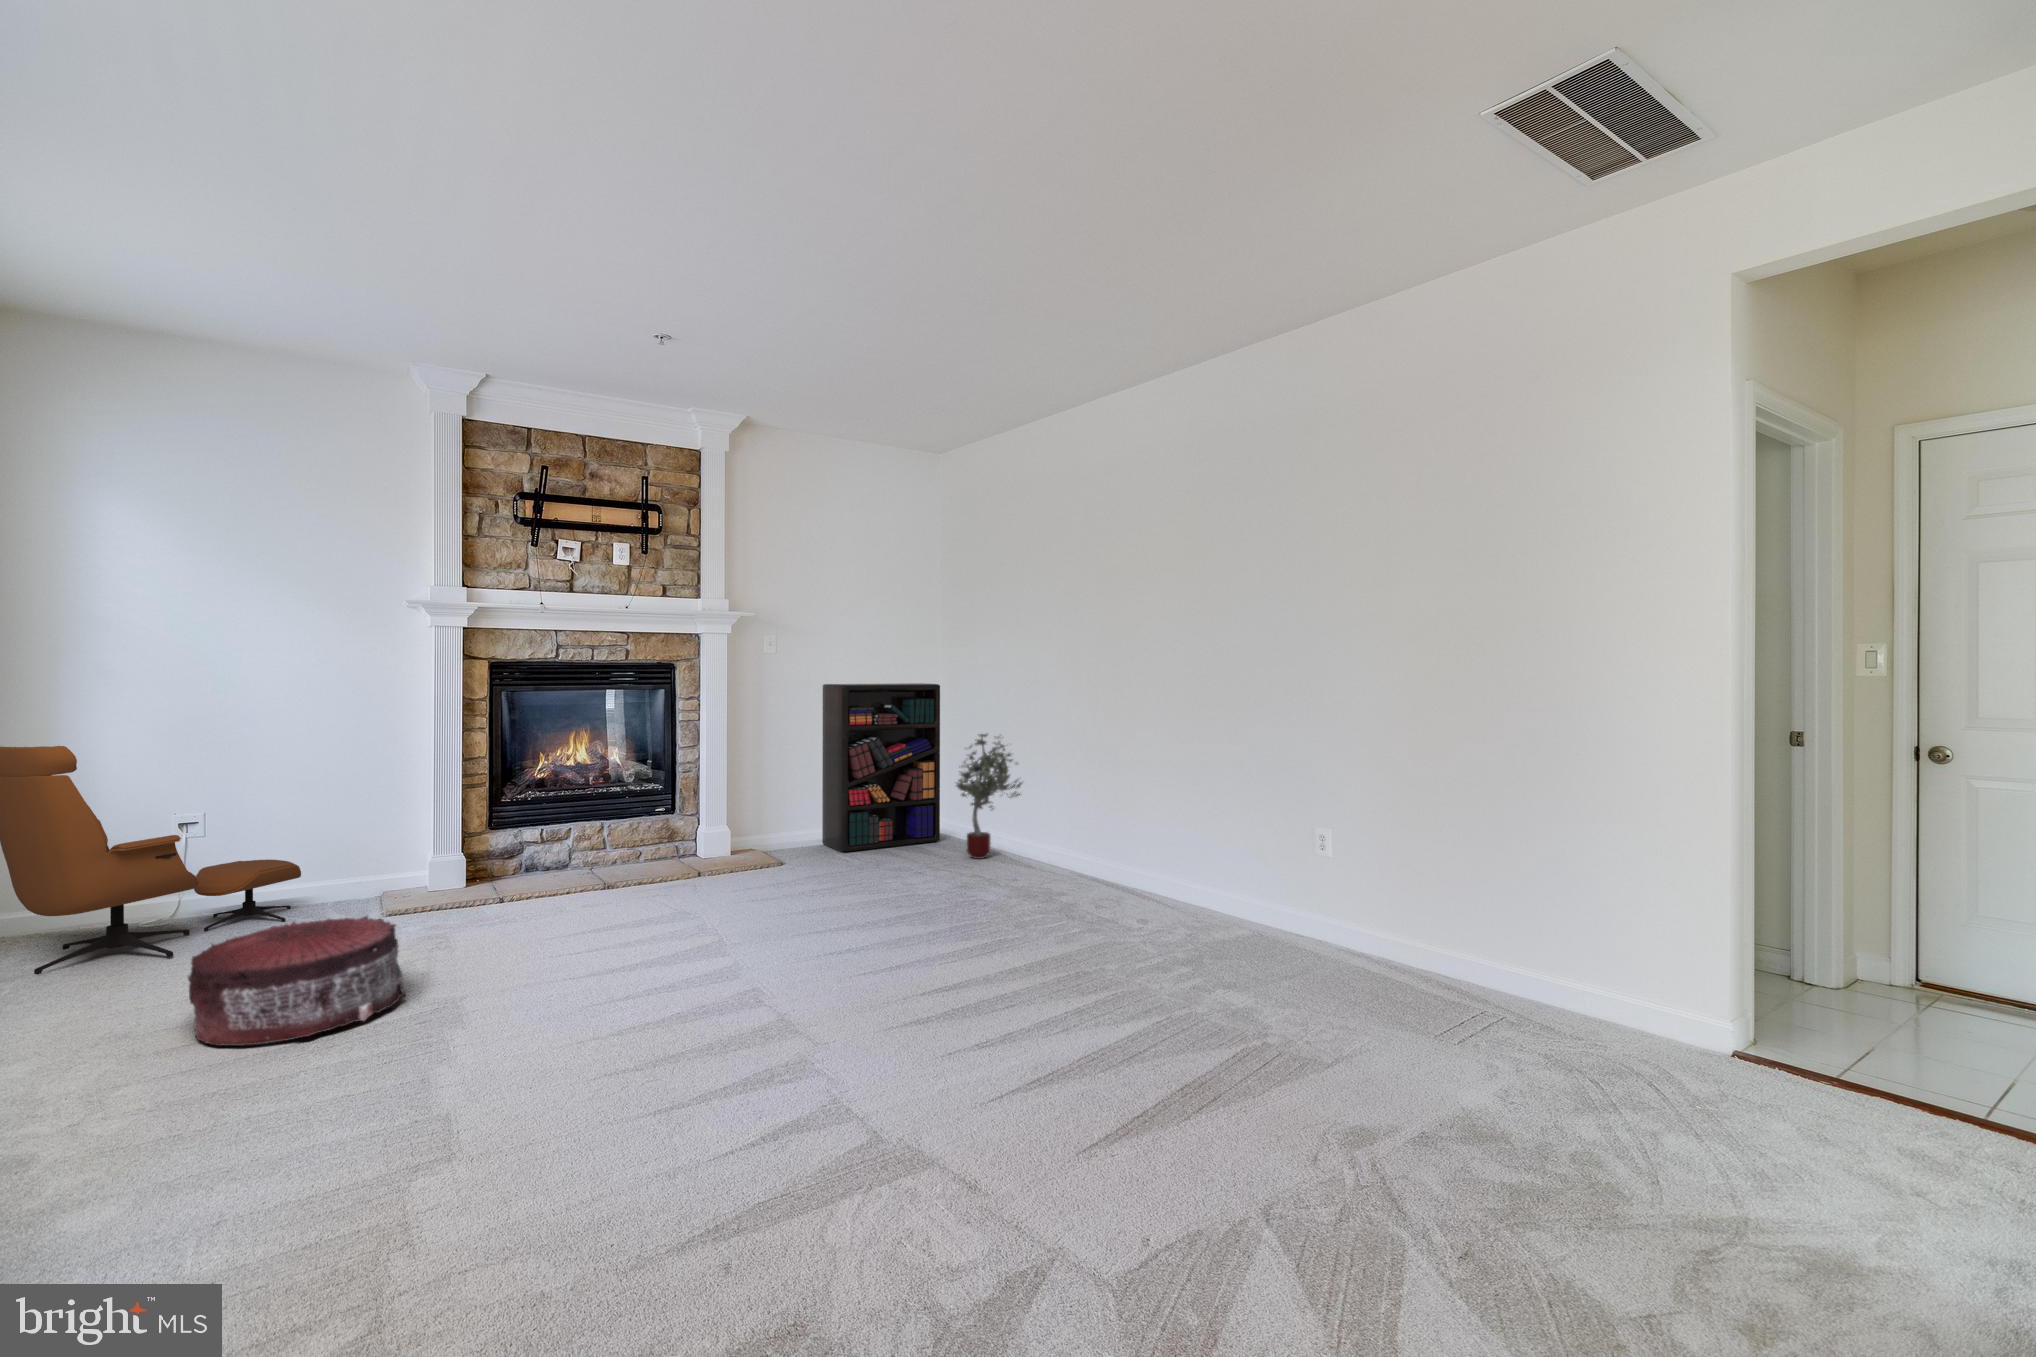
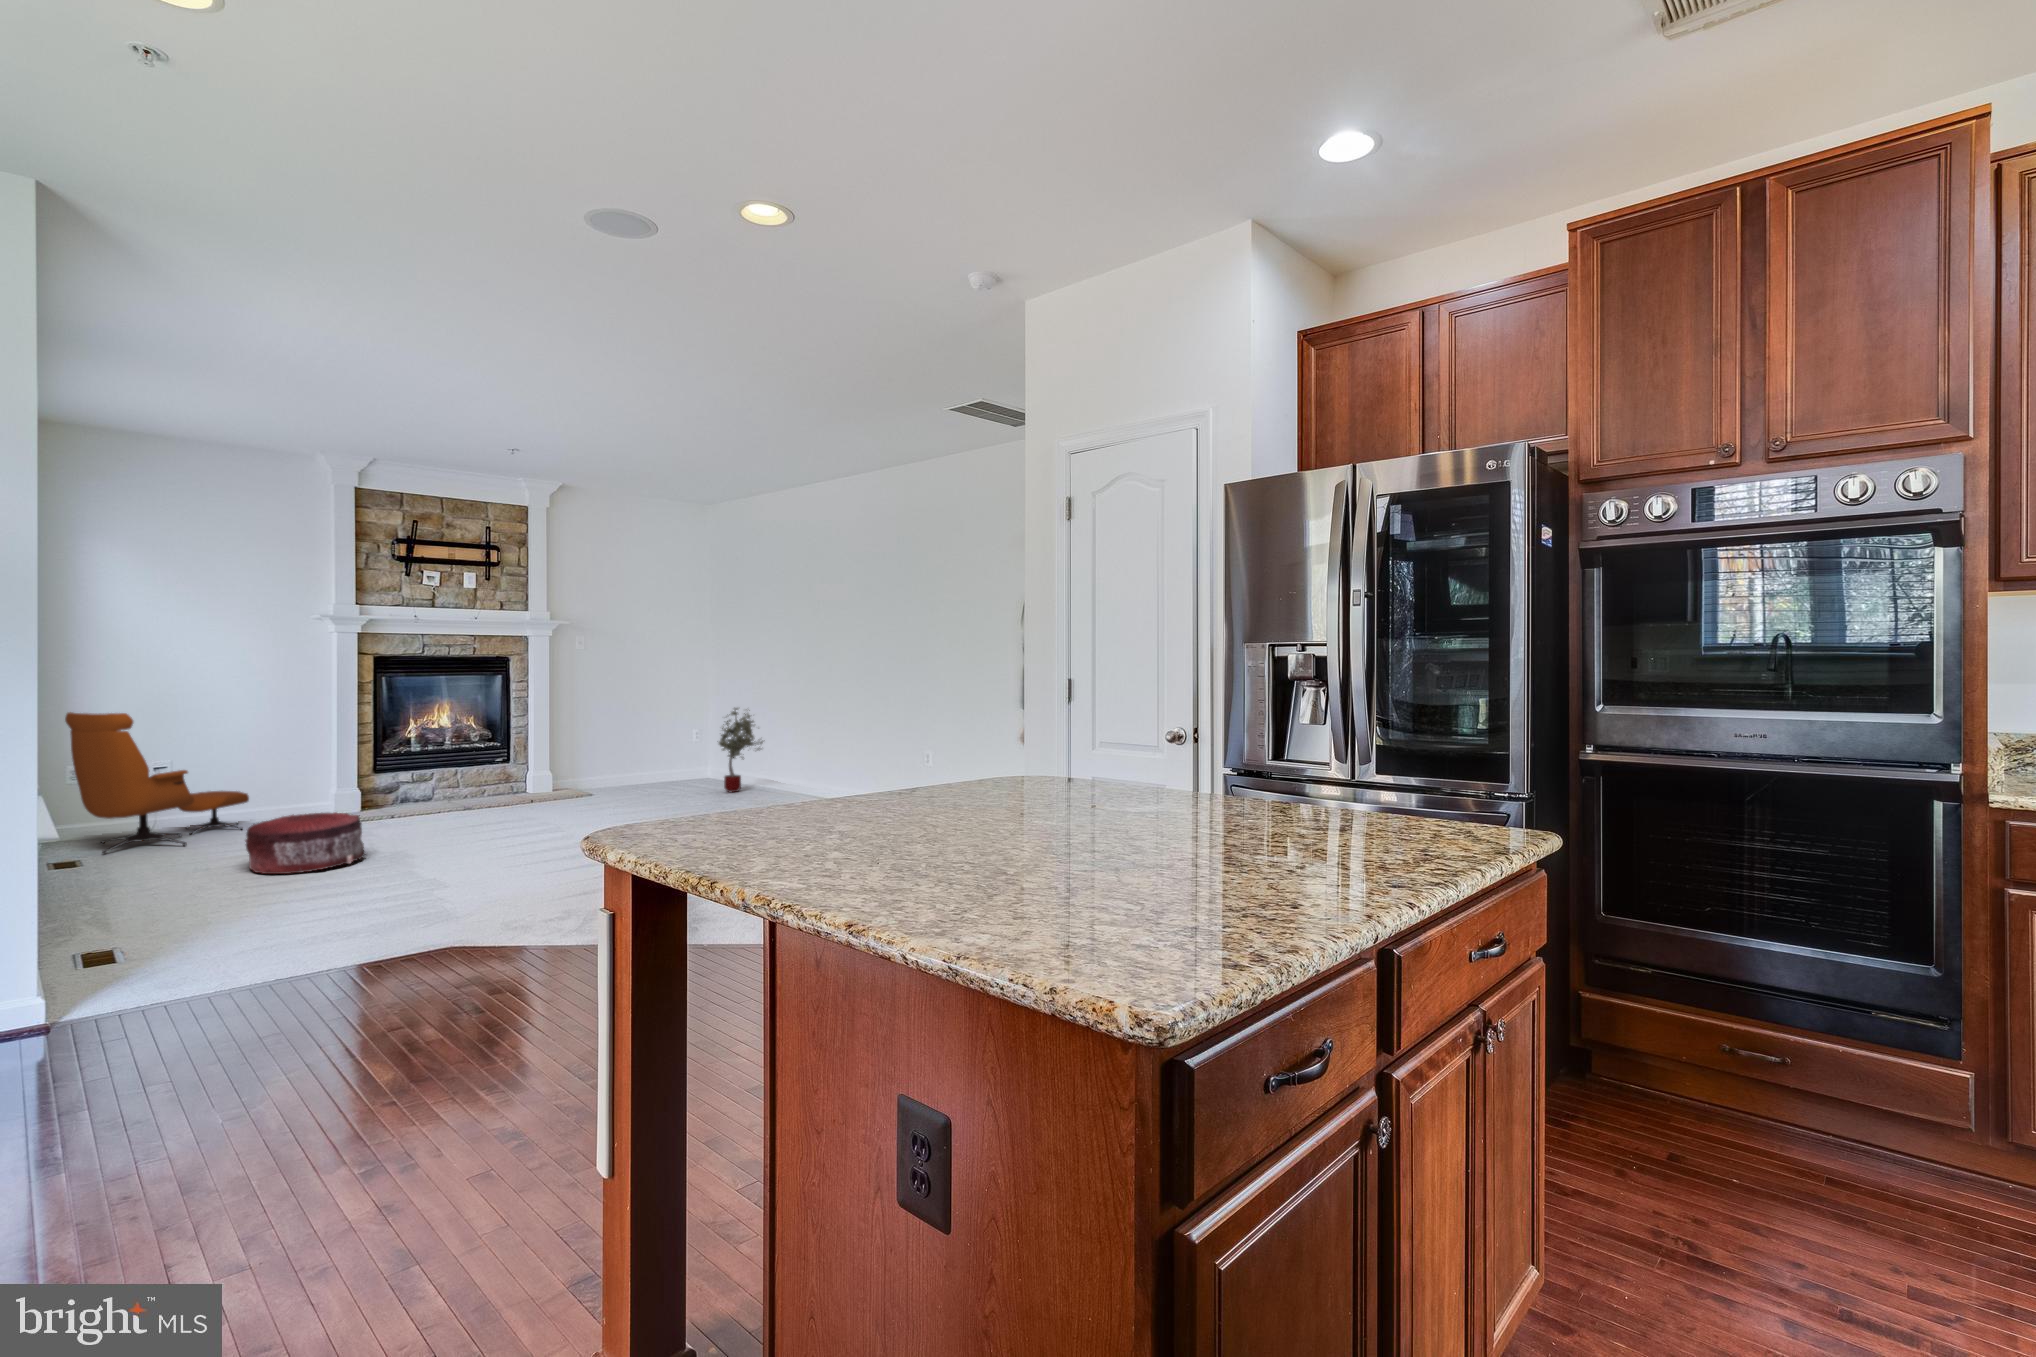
bookshelf: present [822,683,940,852] -> none [620,672,708,790]

